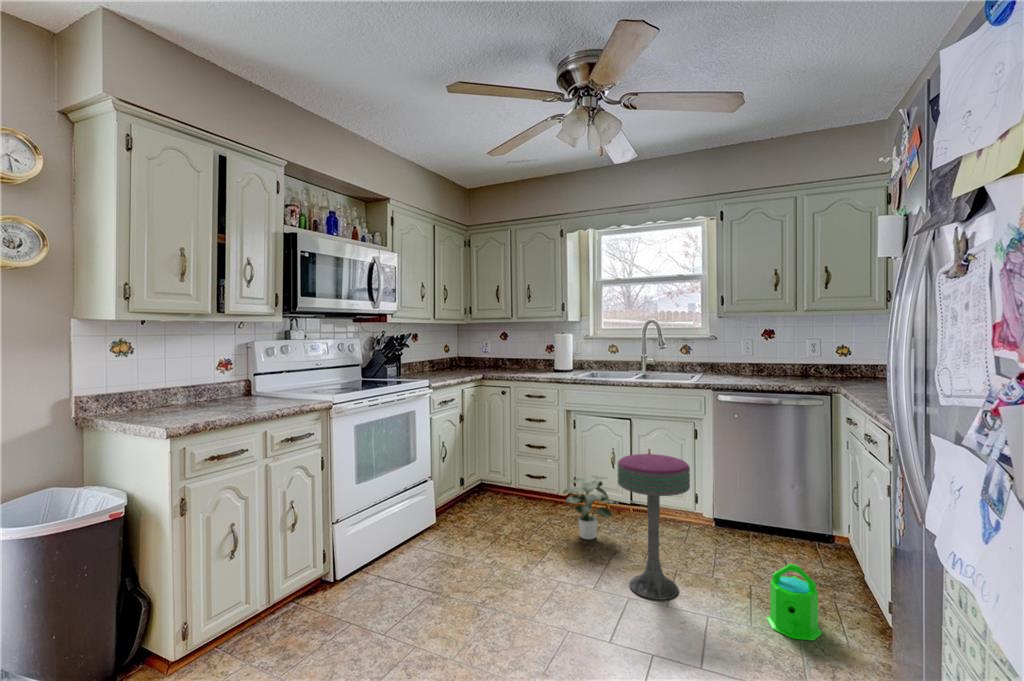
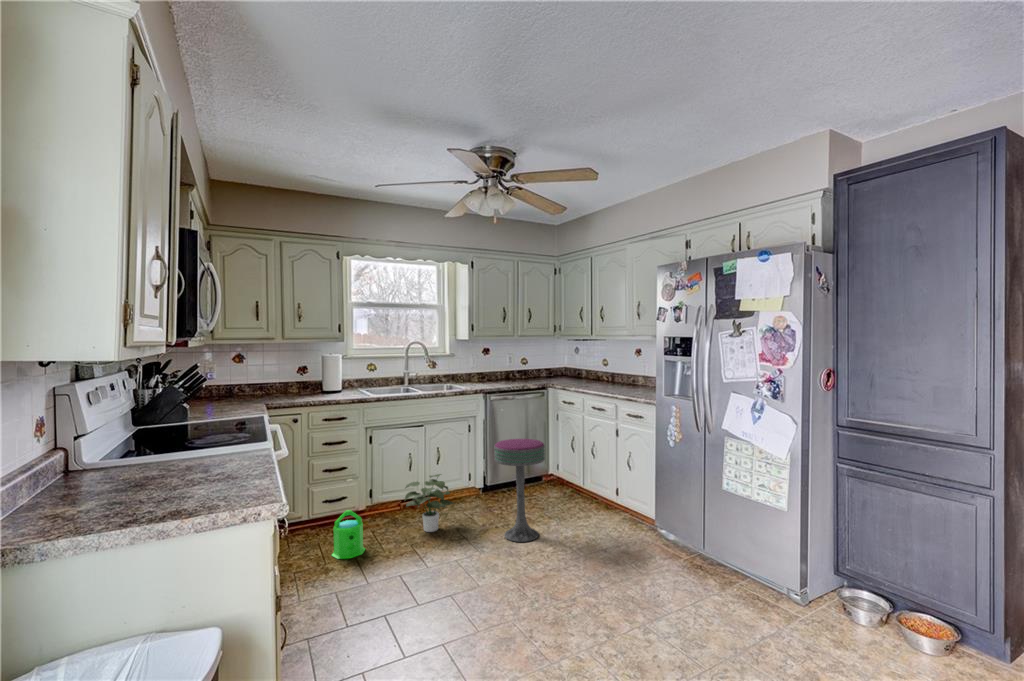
watering can: present [767,564,822,641] -> present [332,510,365,559]

